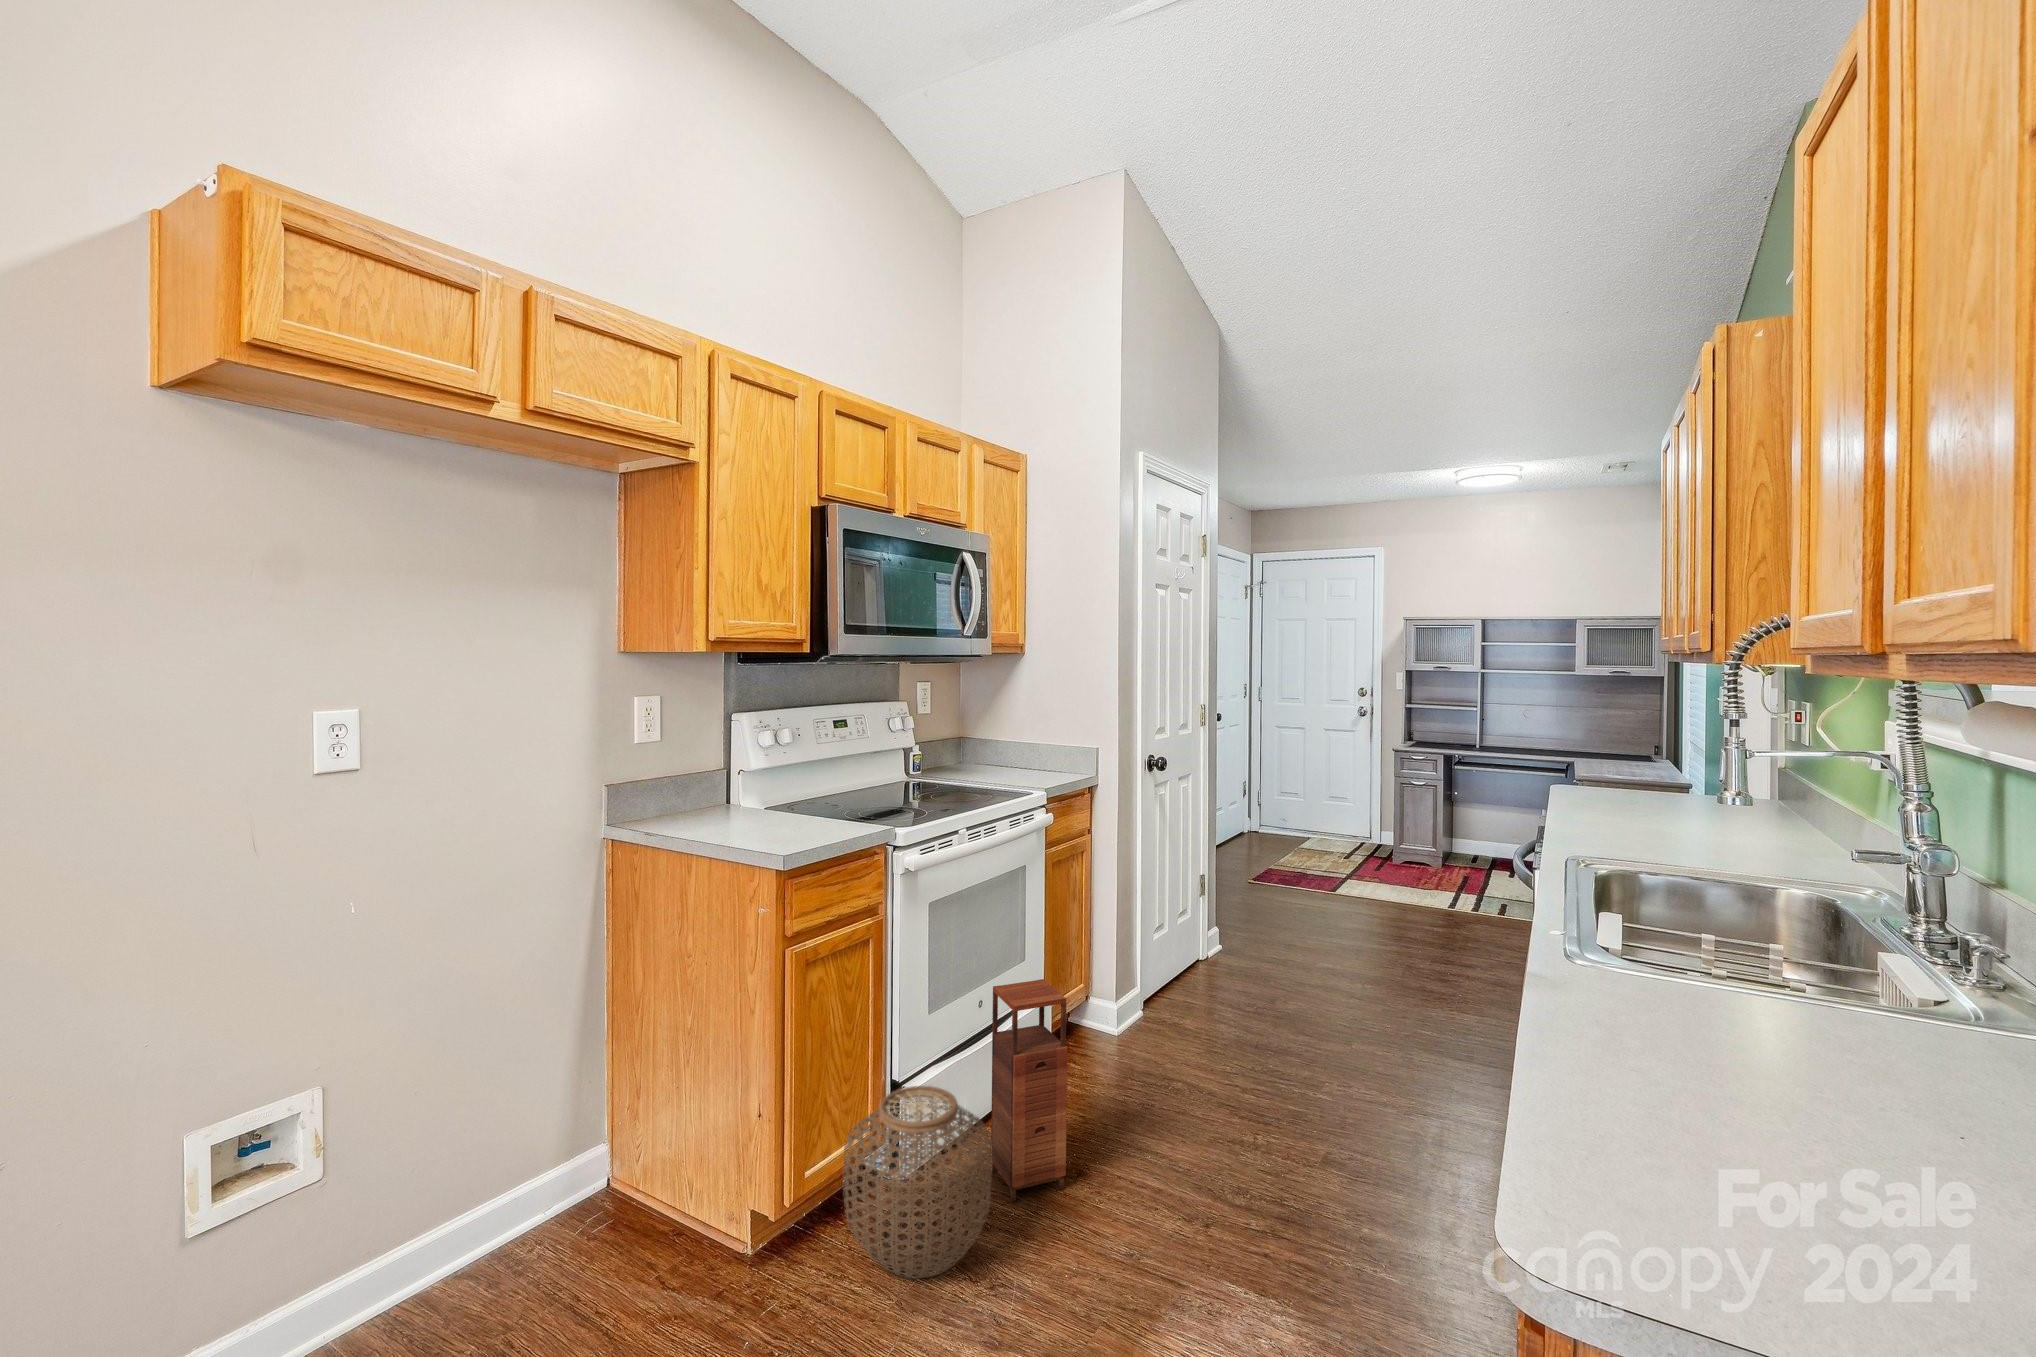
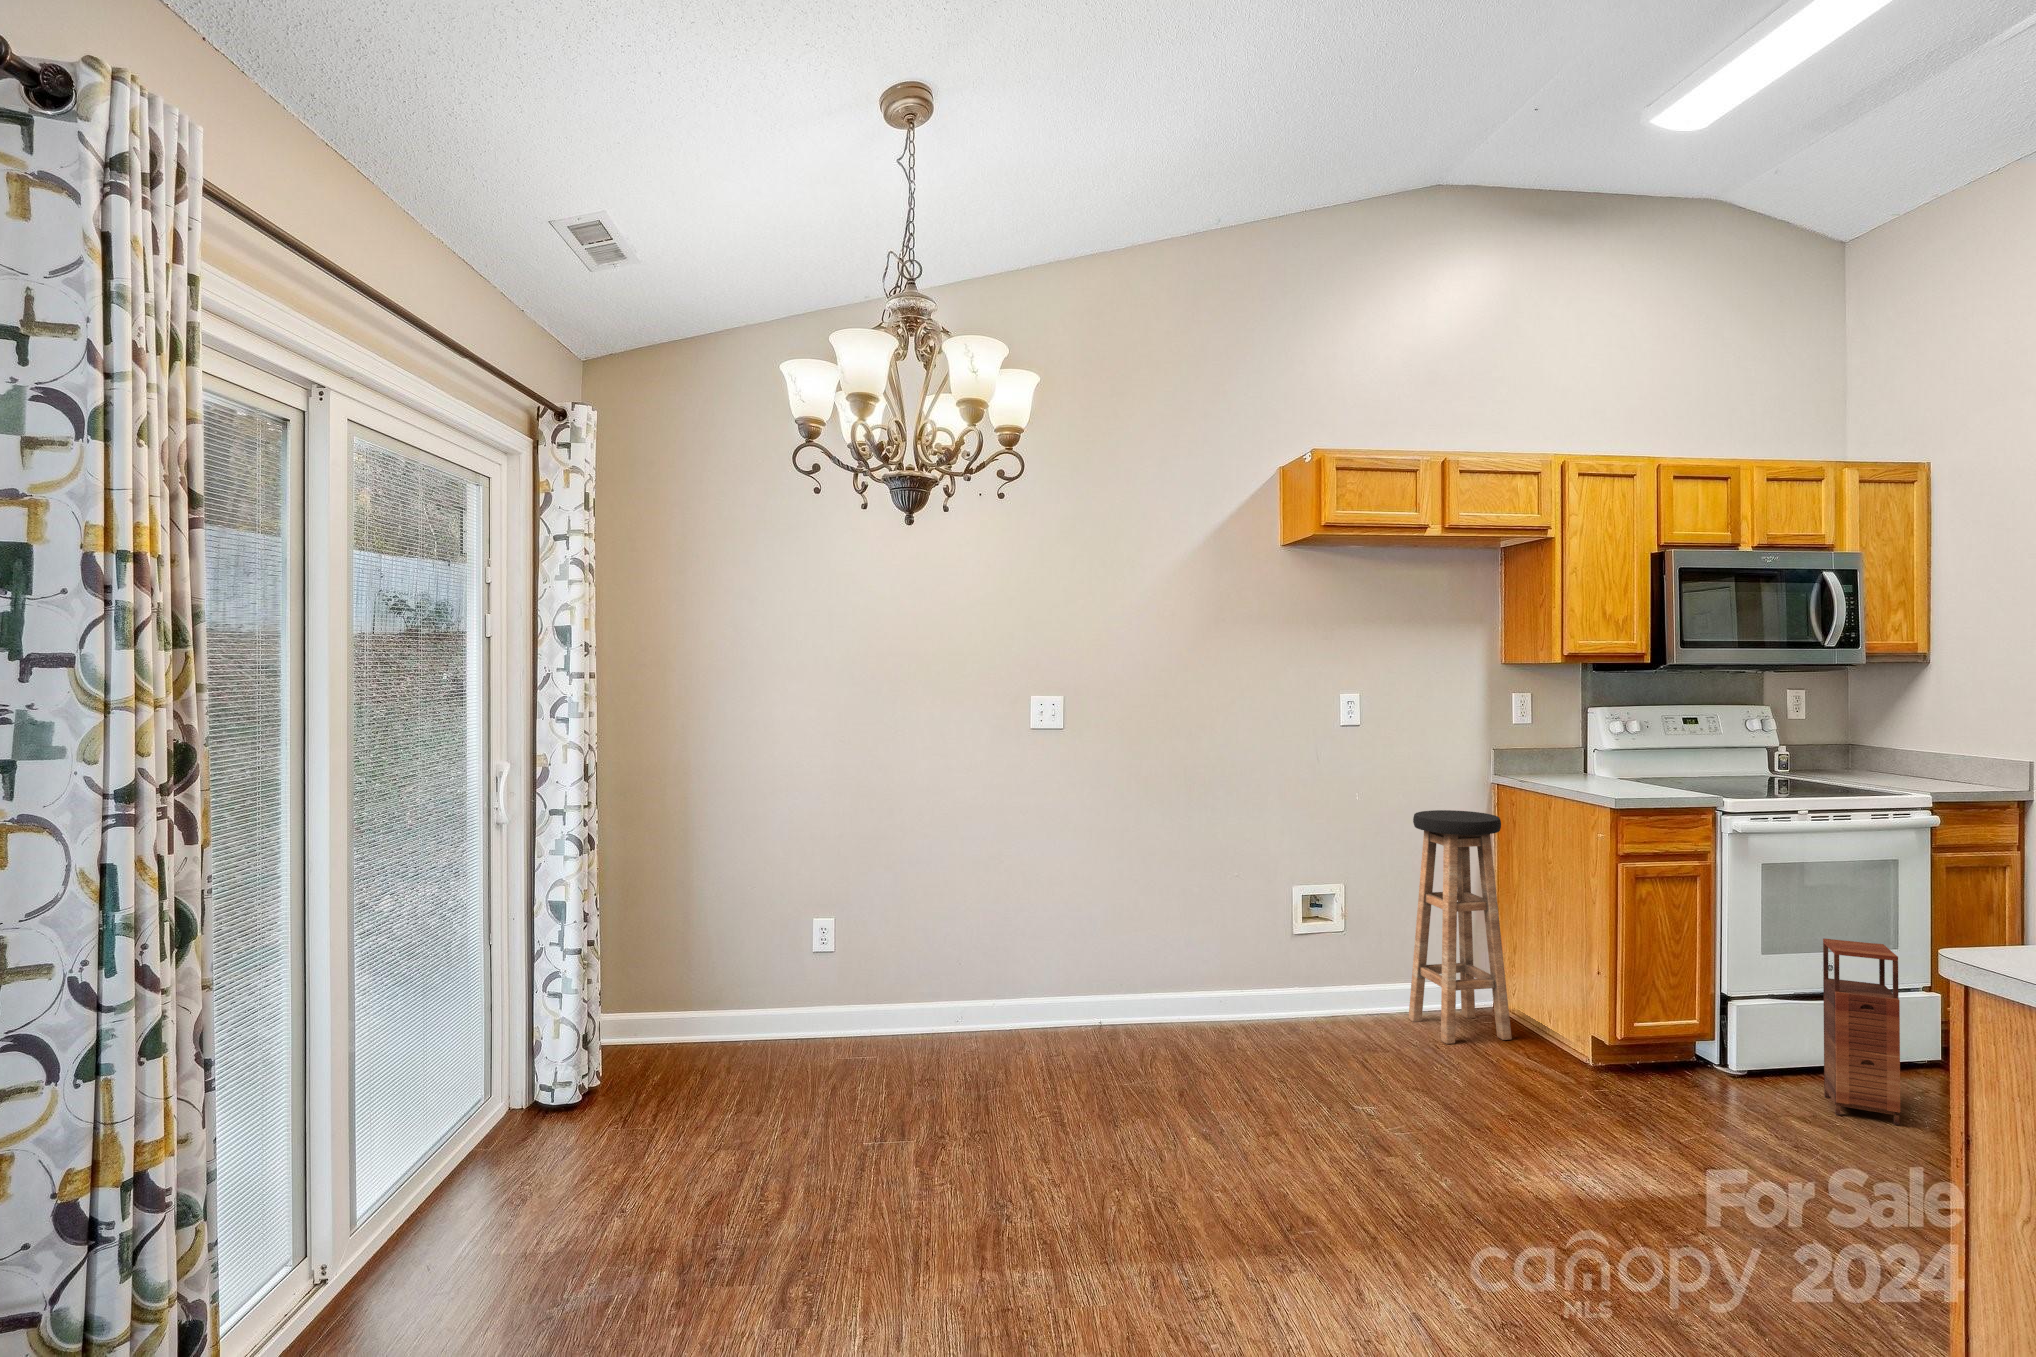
bar stool: none [459,886,632,1304] -> present [1409,810,1512,1044]
woven basket: present [843,1086,992,1278] -> none [1663,986,1799,1122]

